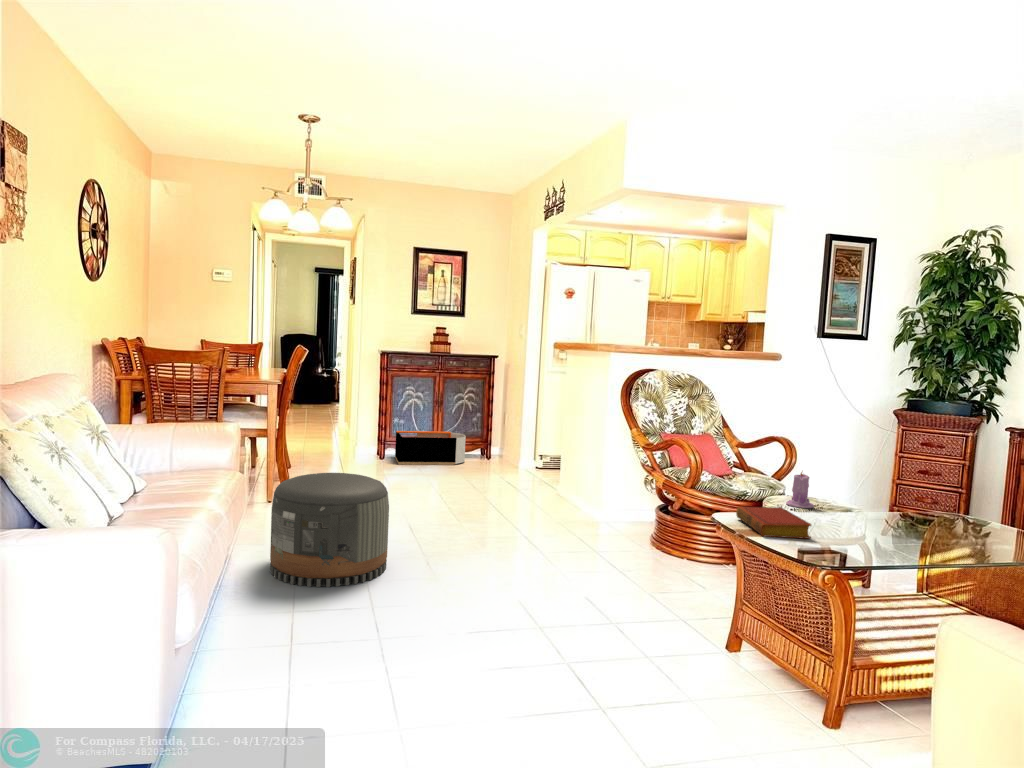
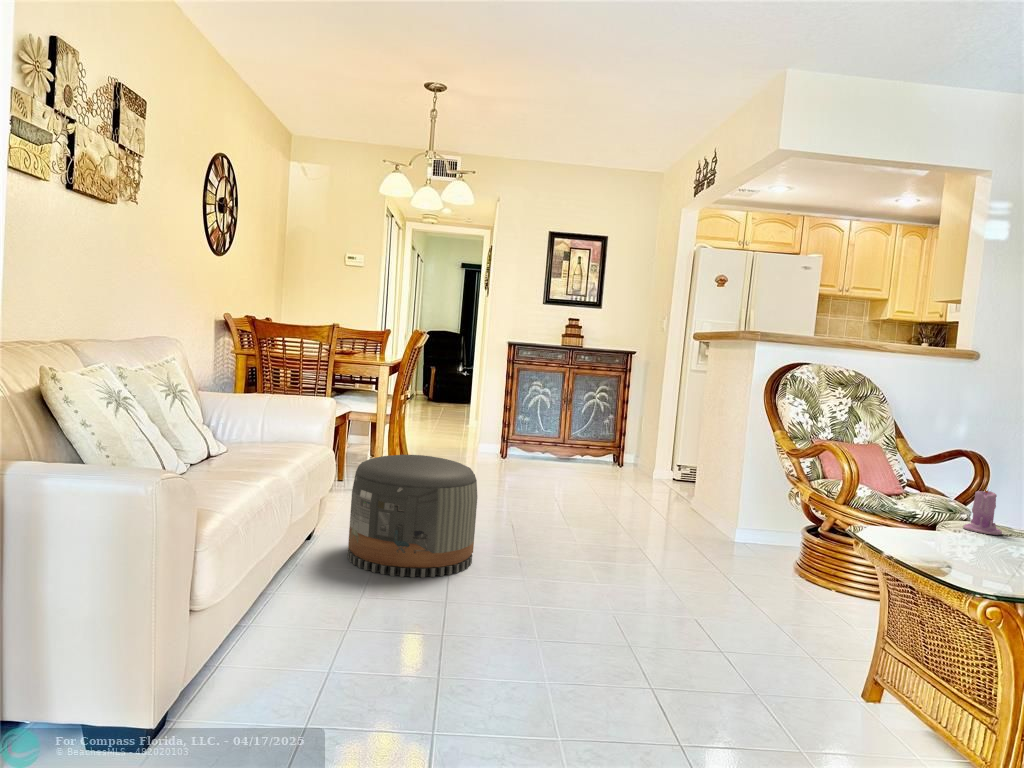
storage bin: present [395,431,466,465] -> none [517,430,595,471]
book: present [736,507,811,539] -> none [884,520,983,565]

